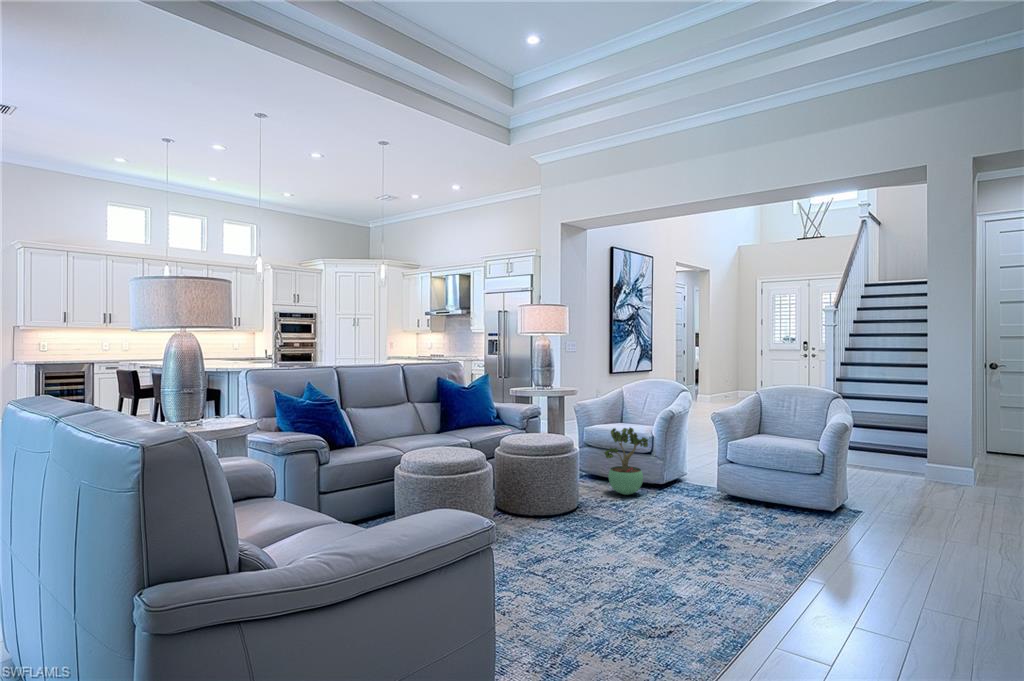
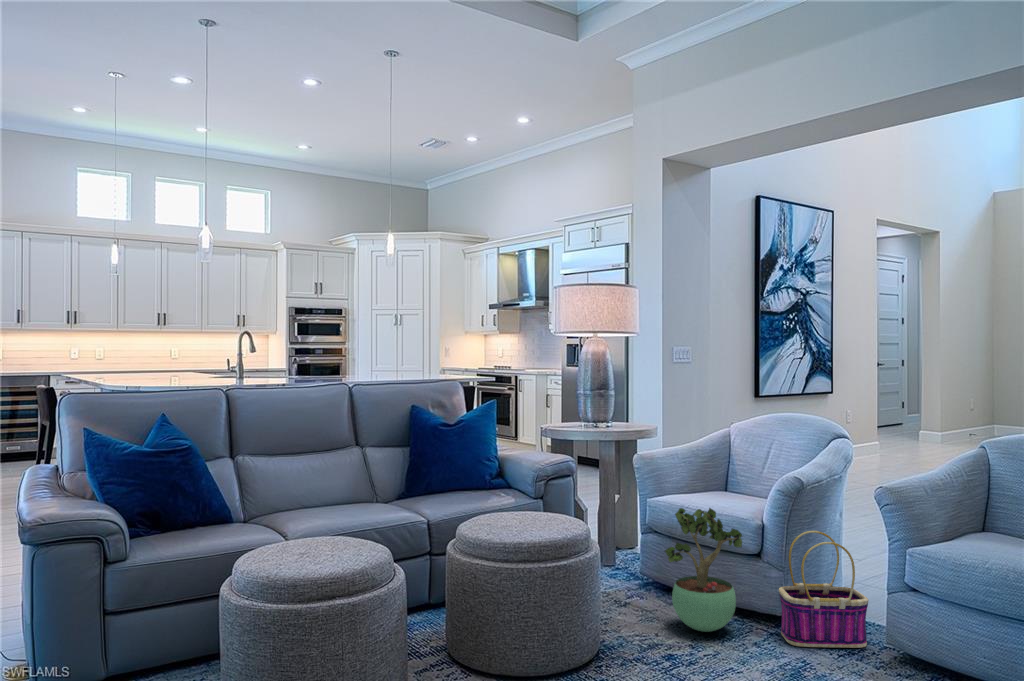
basket: none [664,438,710,497] -> present [779,531,869,648]

